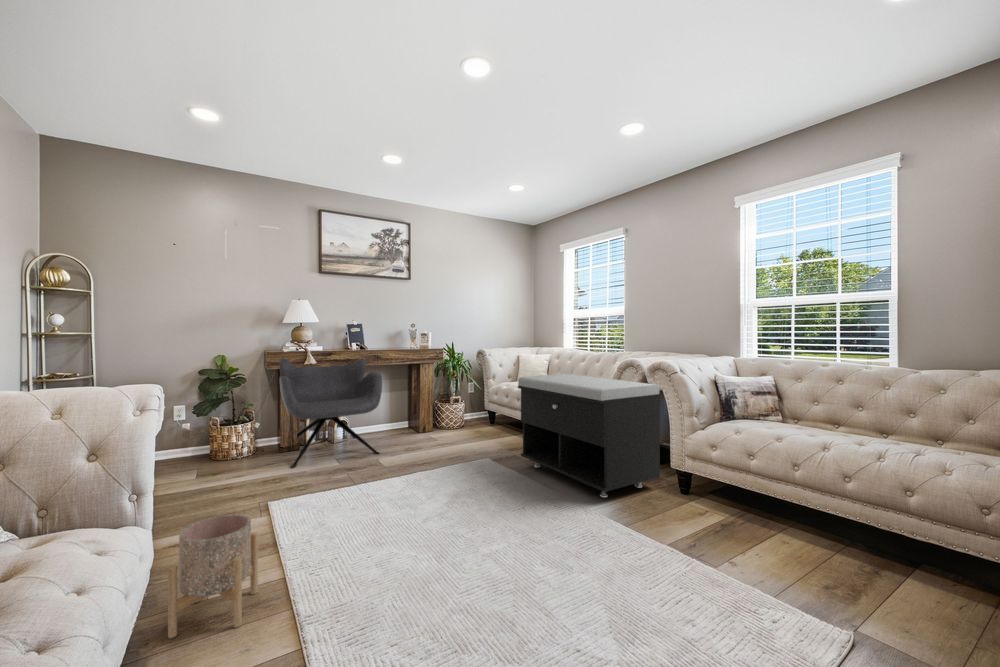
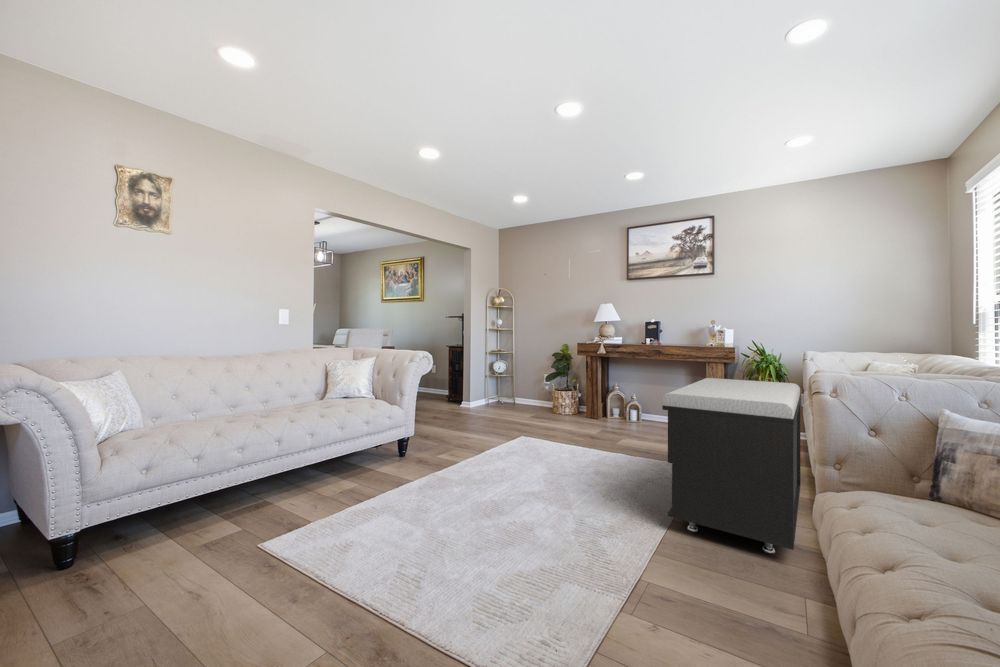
armchair: present [279,358,382,468] -> none [566,347,651,435]
planter: present [168,514,258,638] -> none [401,415,437,463]

